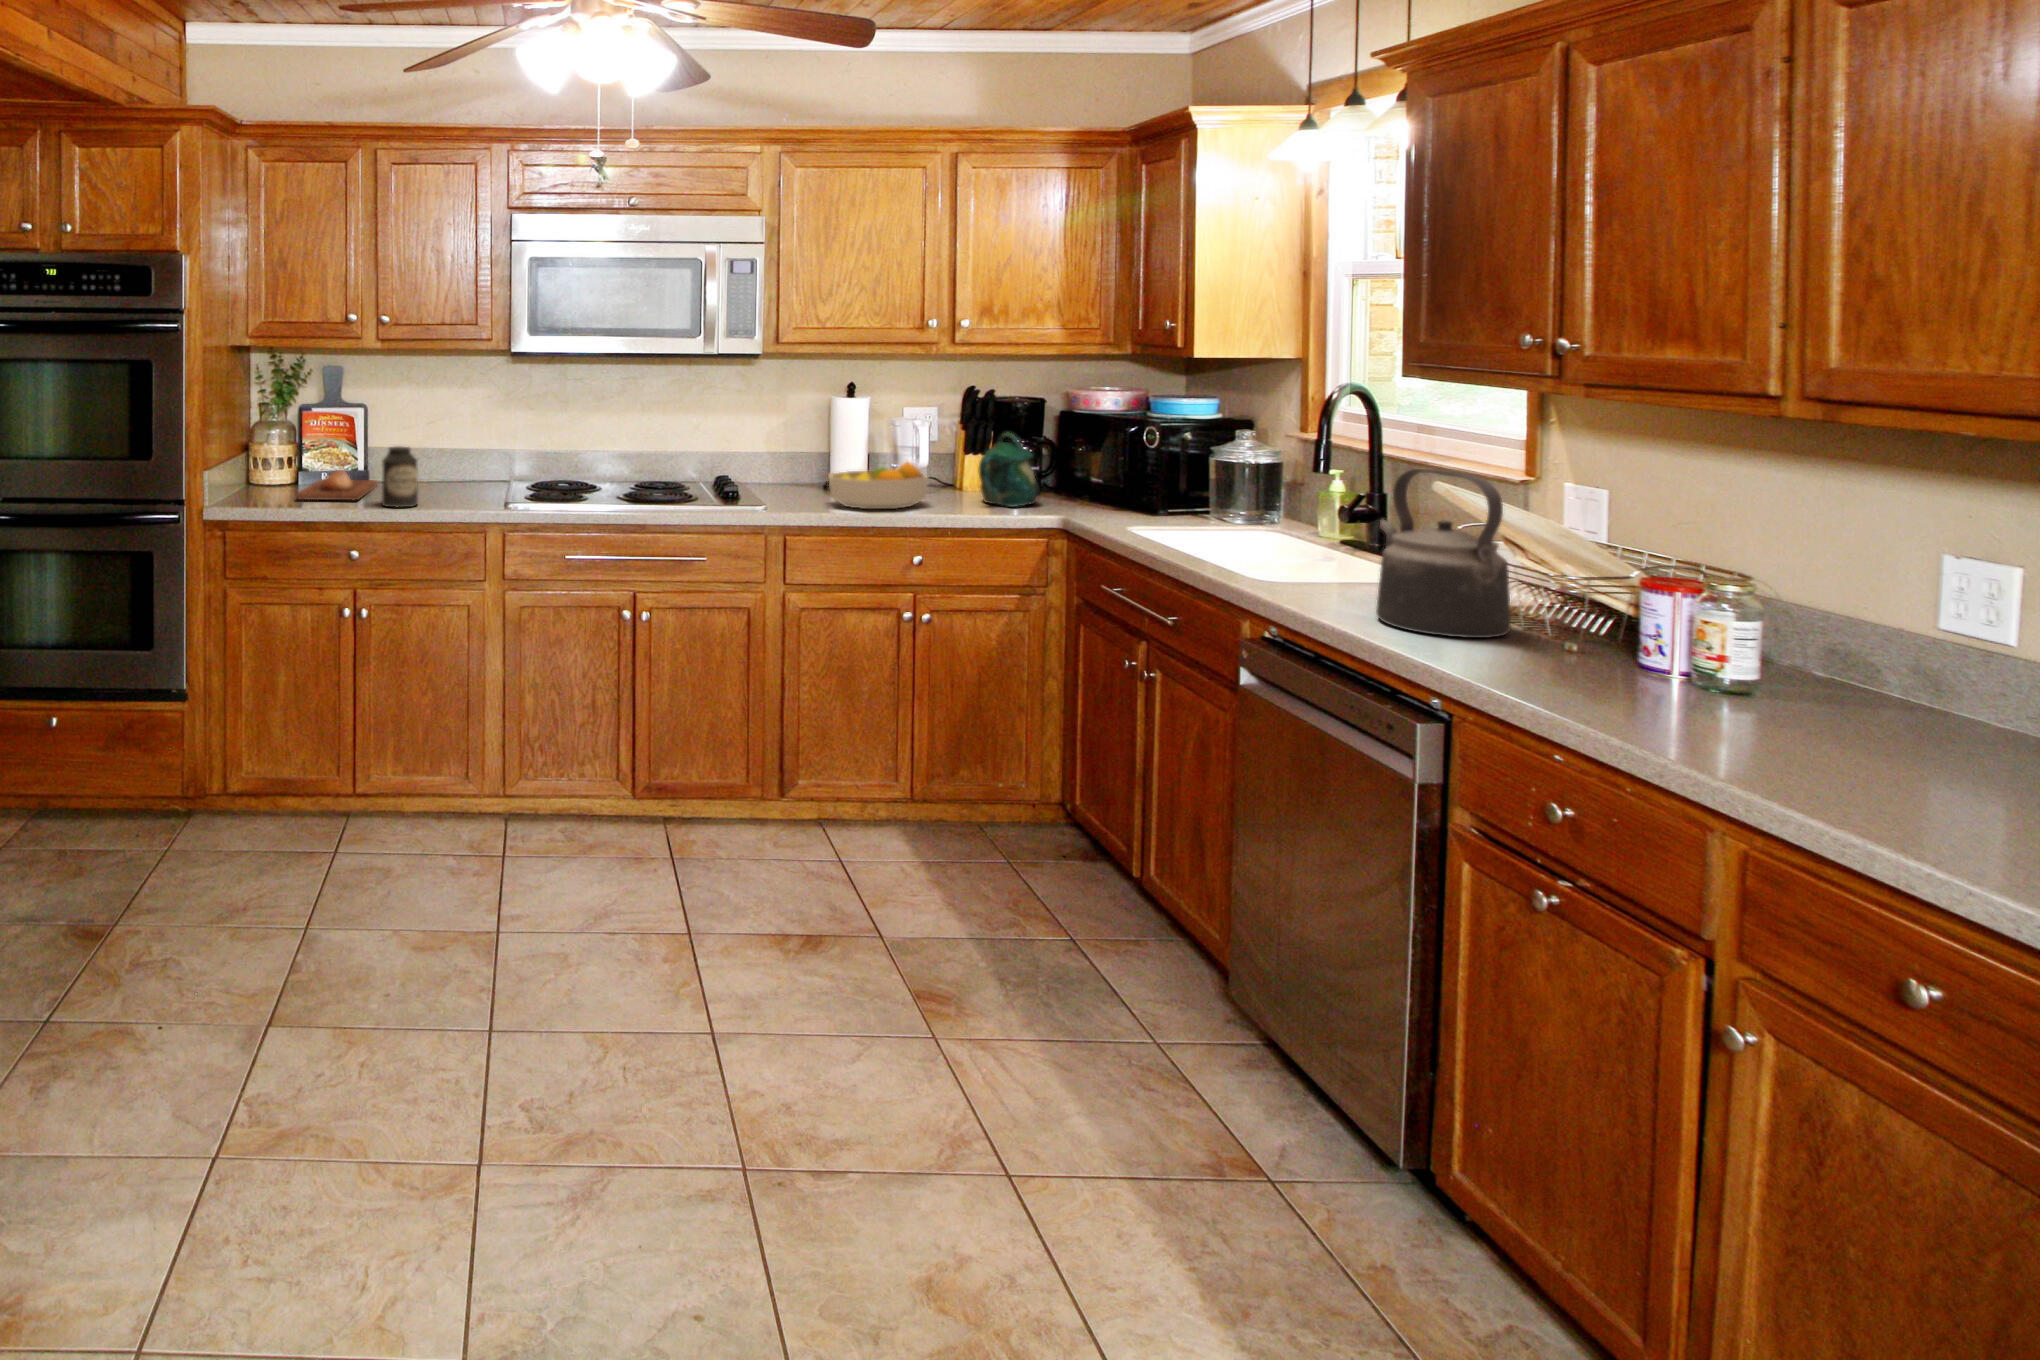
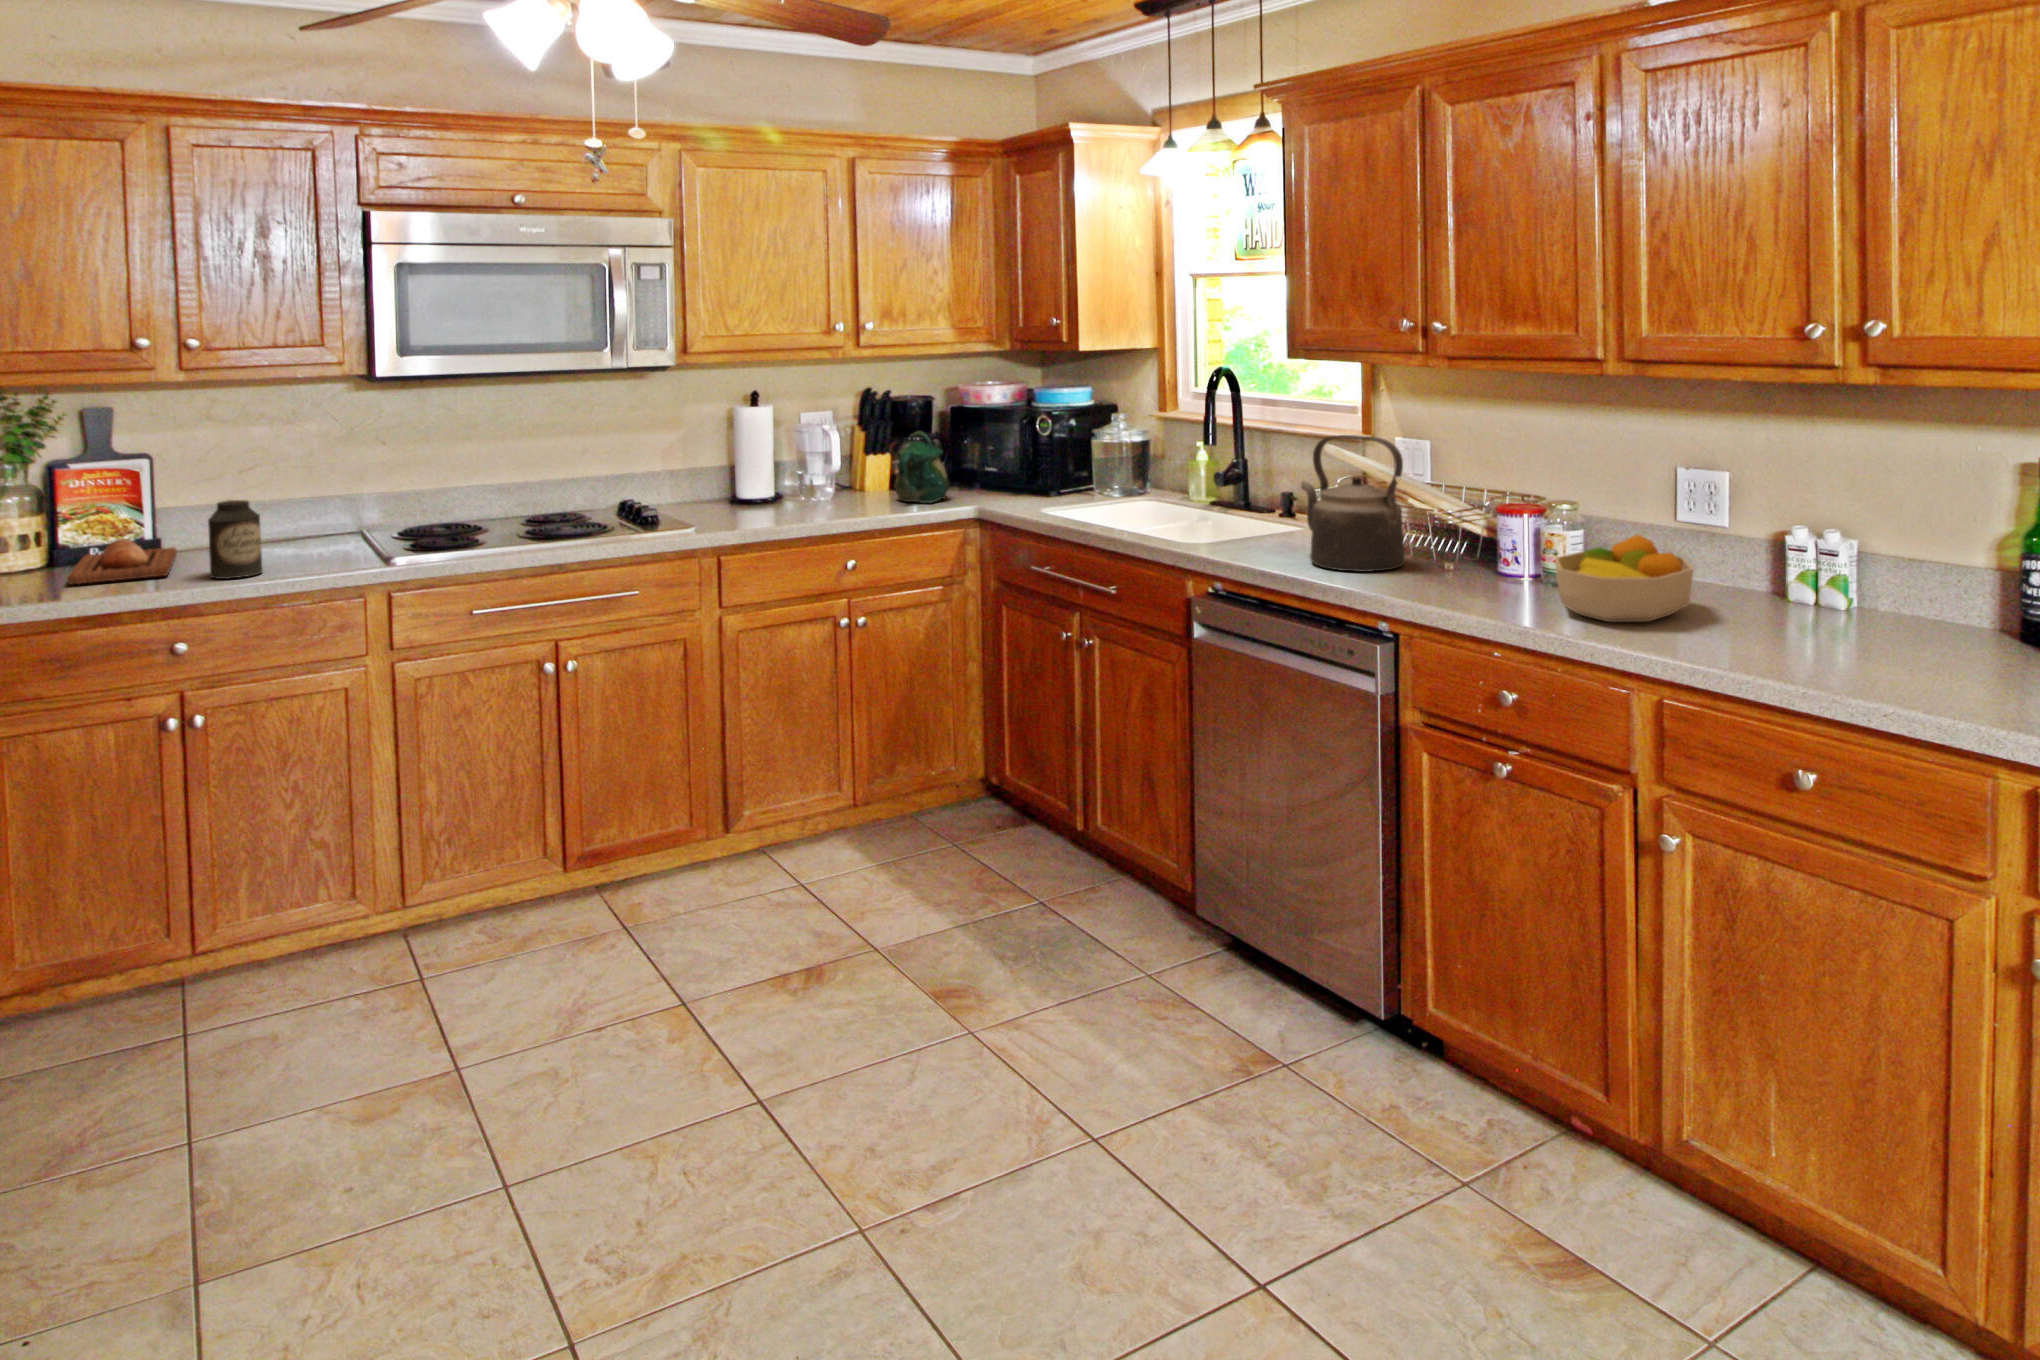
fruit bowl: present [828,462,928,509] -> present [1555,534,1694,622]

